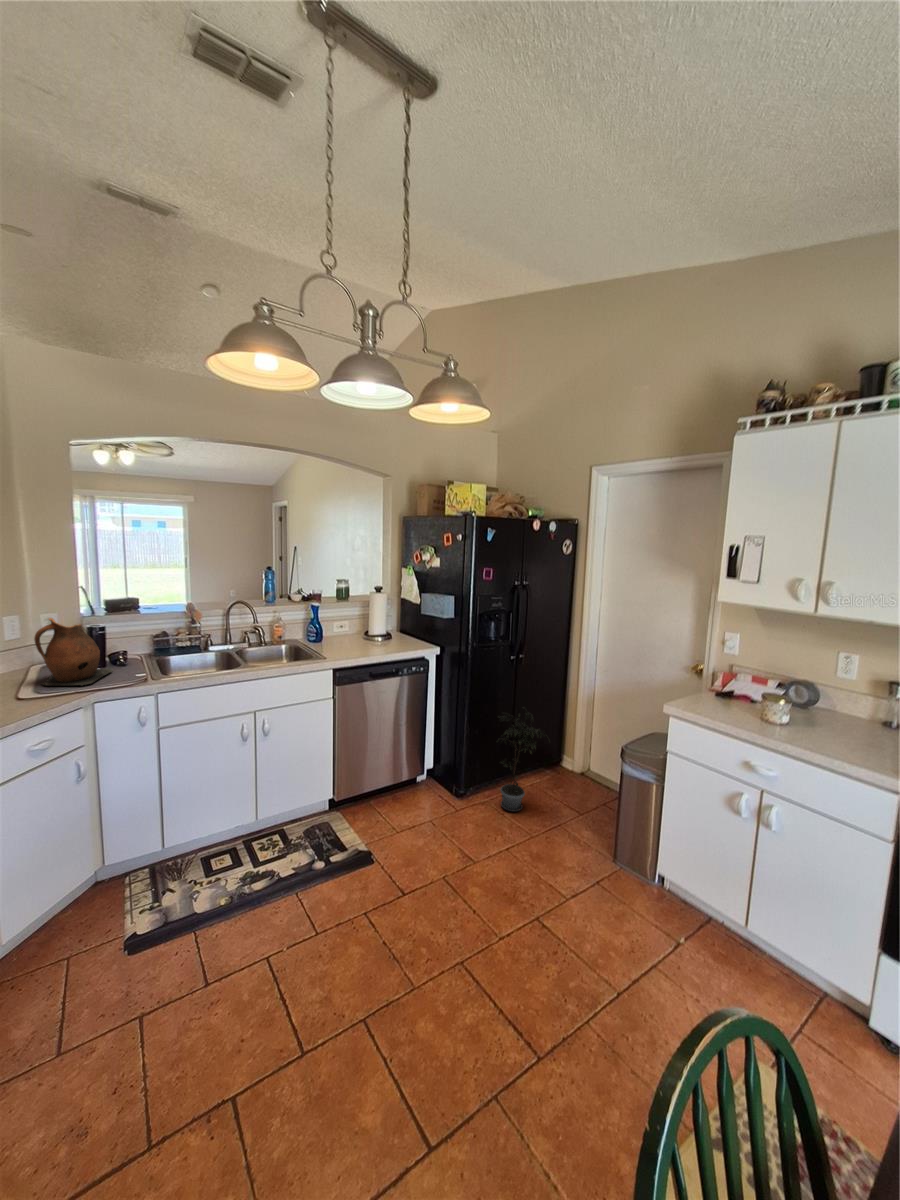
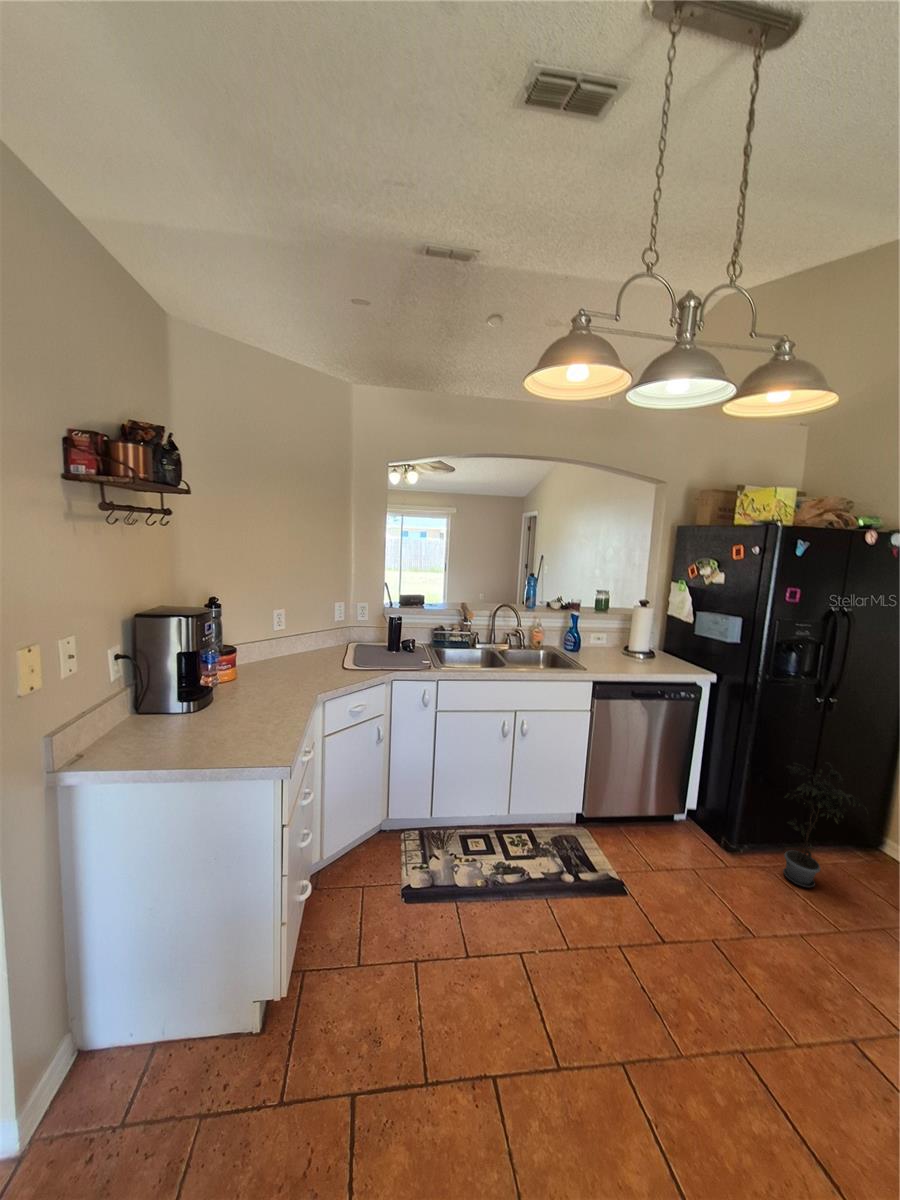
ceramic pitcher: present [34,618,112,686] -> none [357,607,406,666]

